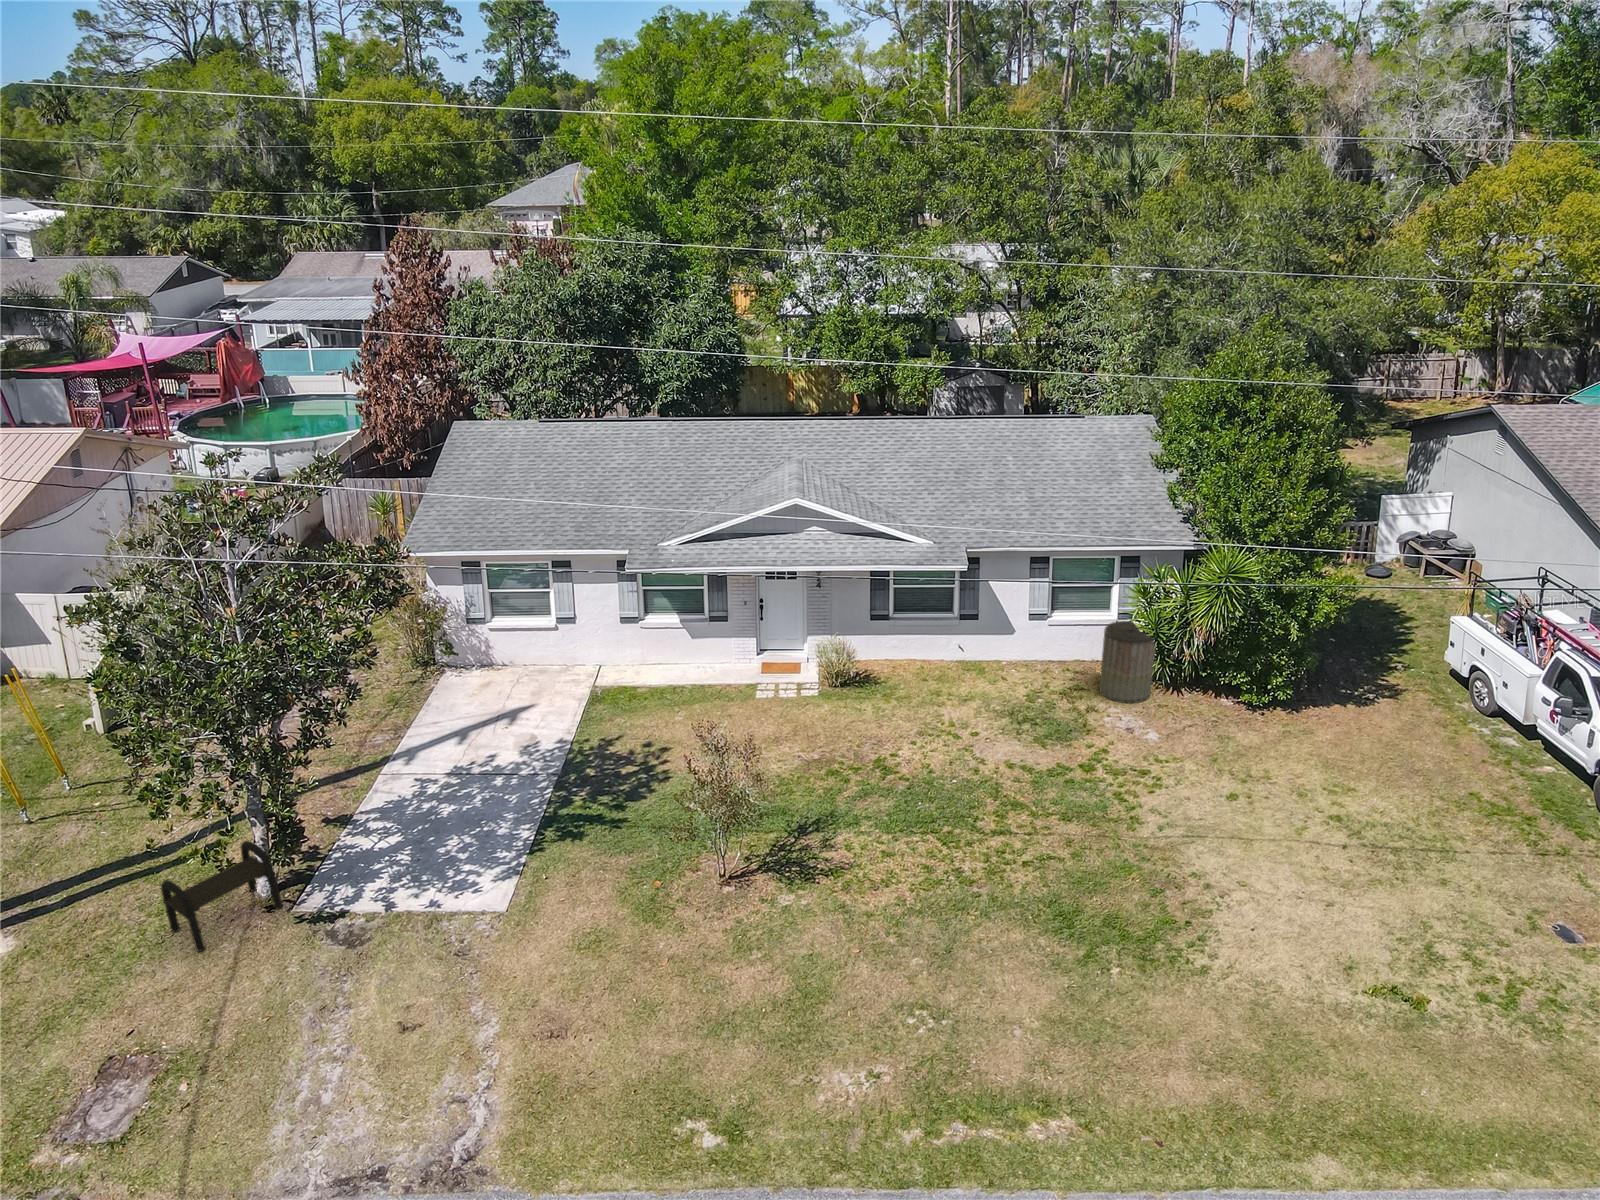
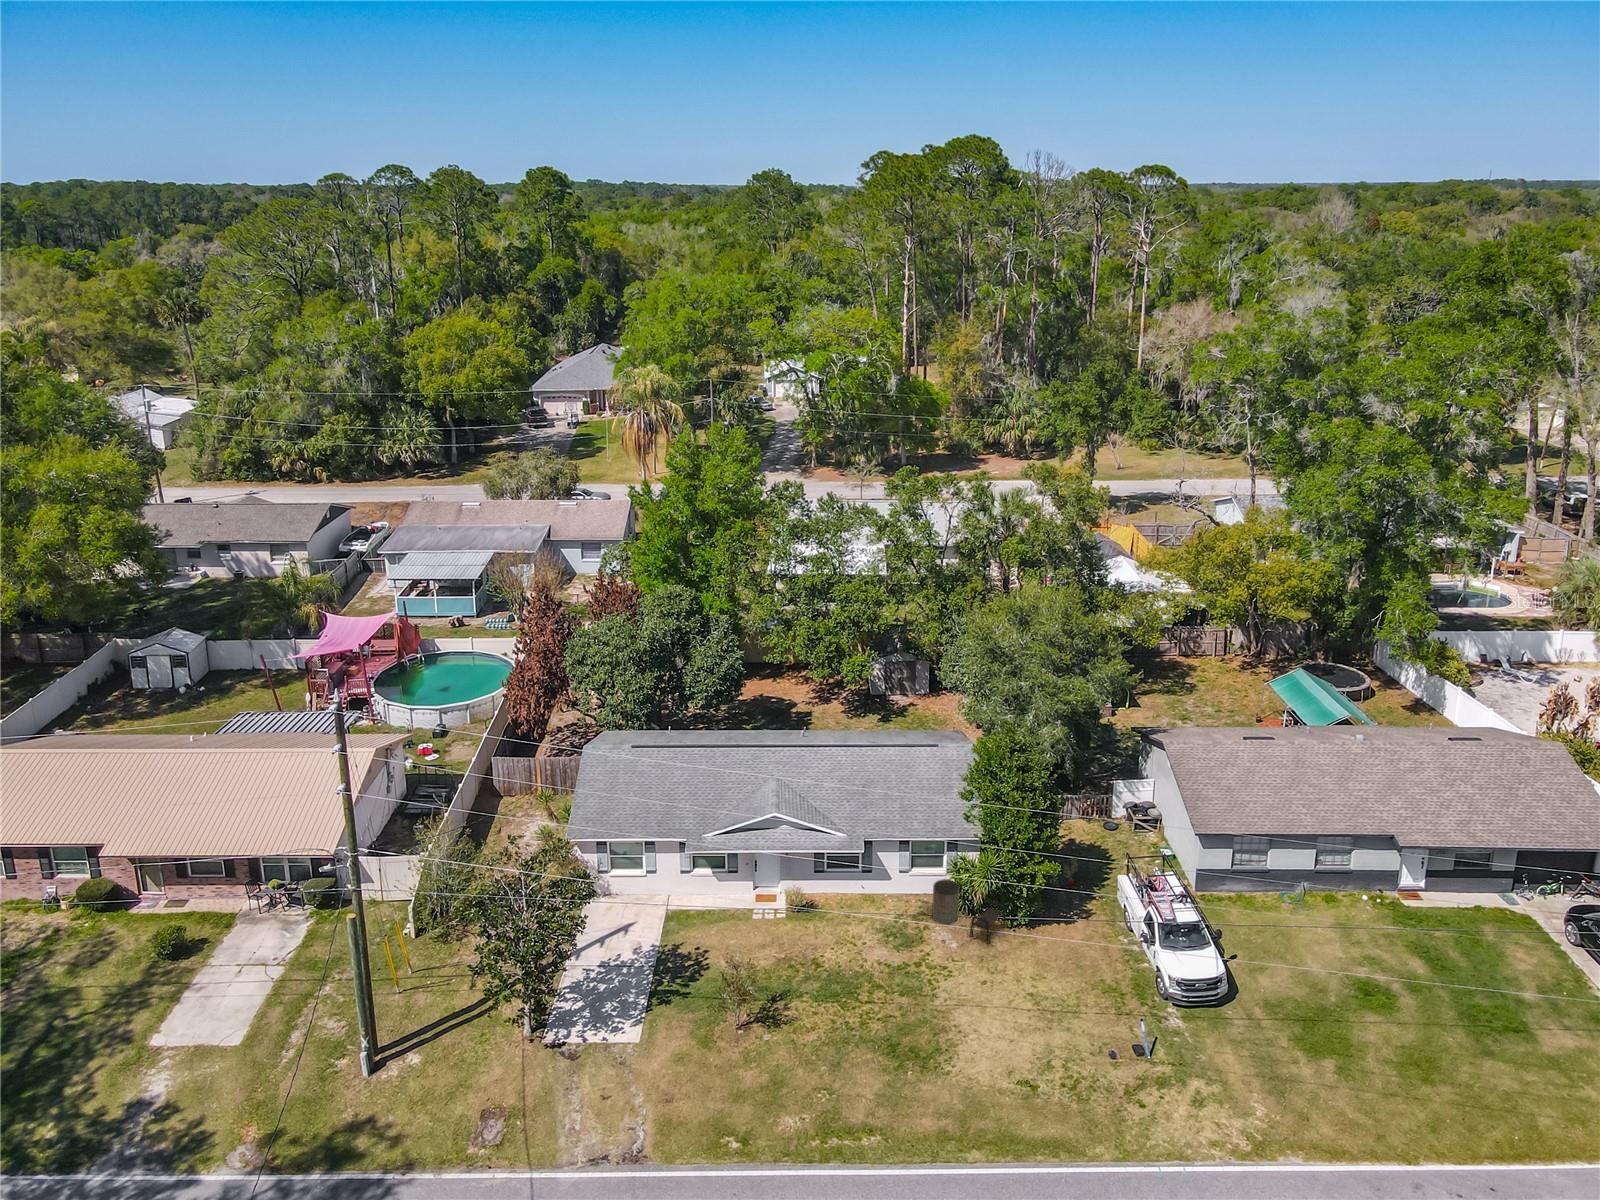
potted tree: none [1334,590,1367,646] -> present [1064,858,1079,886]
bench: present [161,841,283,952] -> present [970,901,1006,944]

